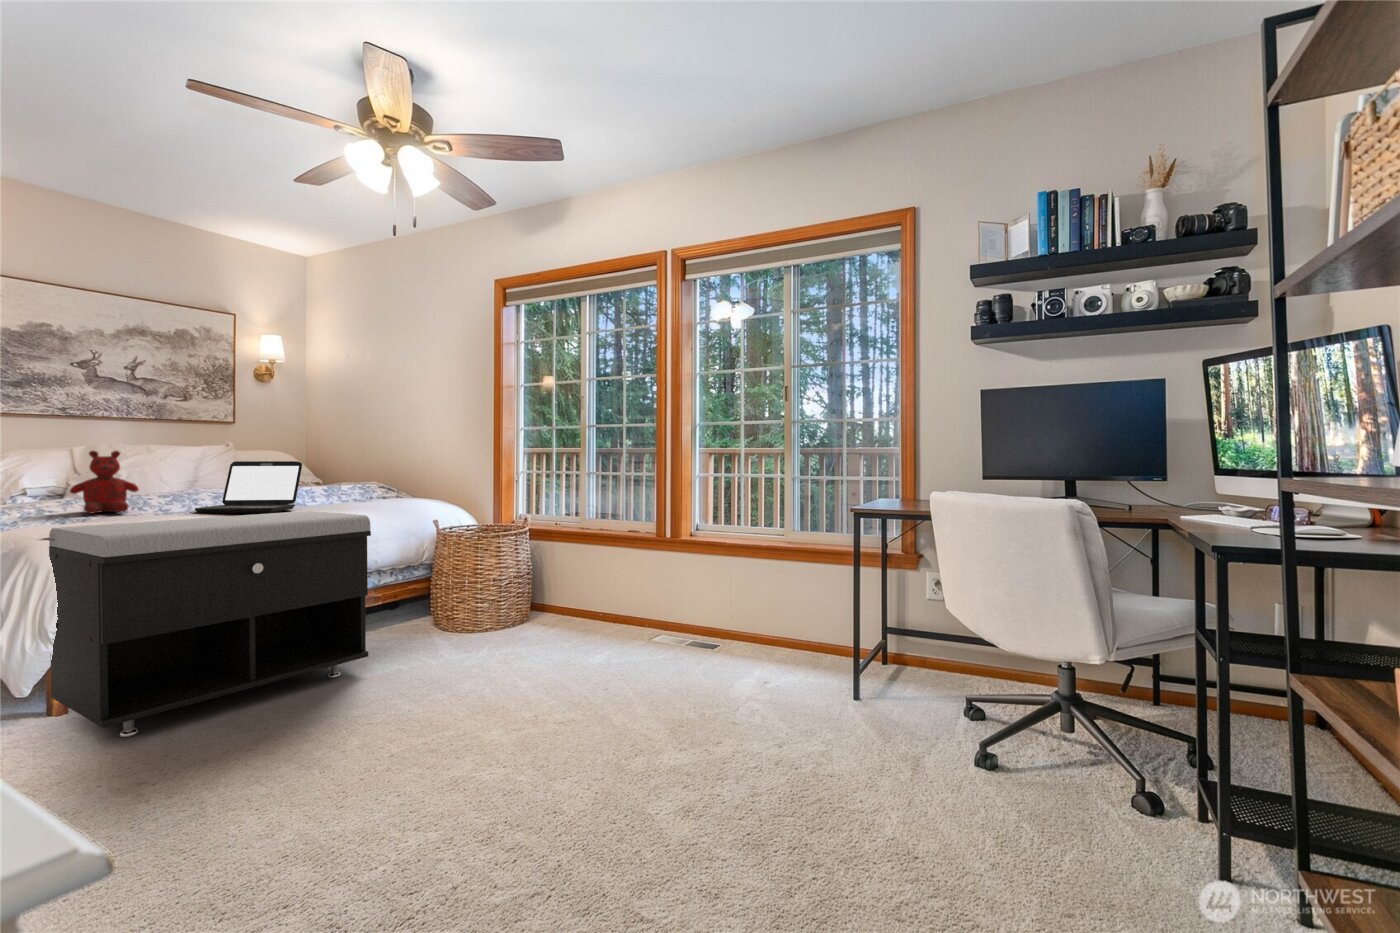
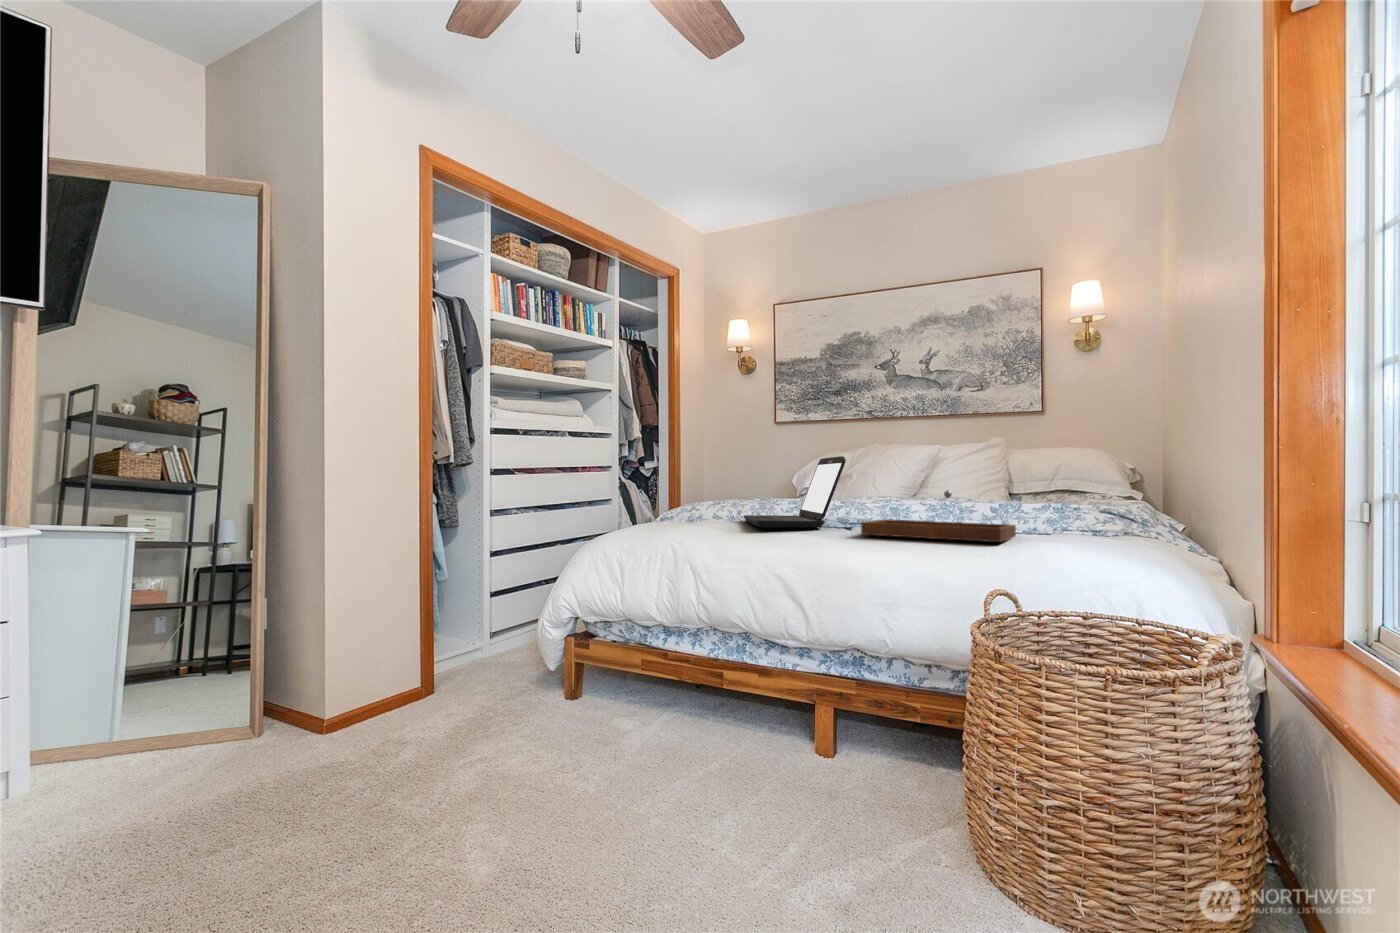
teddy bear: present [70,451,139,514] -> none [685,448,739,514]
tray: none [323,481,414,509] -> present [861,491,1016,542]
storage bench: present [49,511,371,737] -> none [440,518,770,801]

